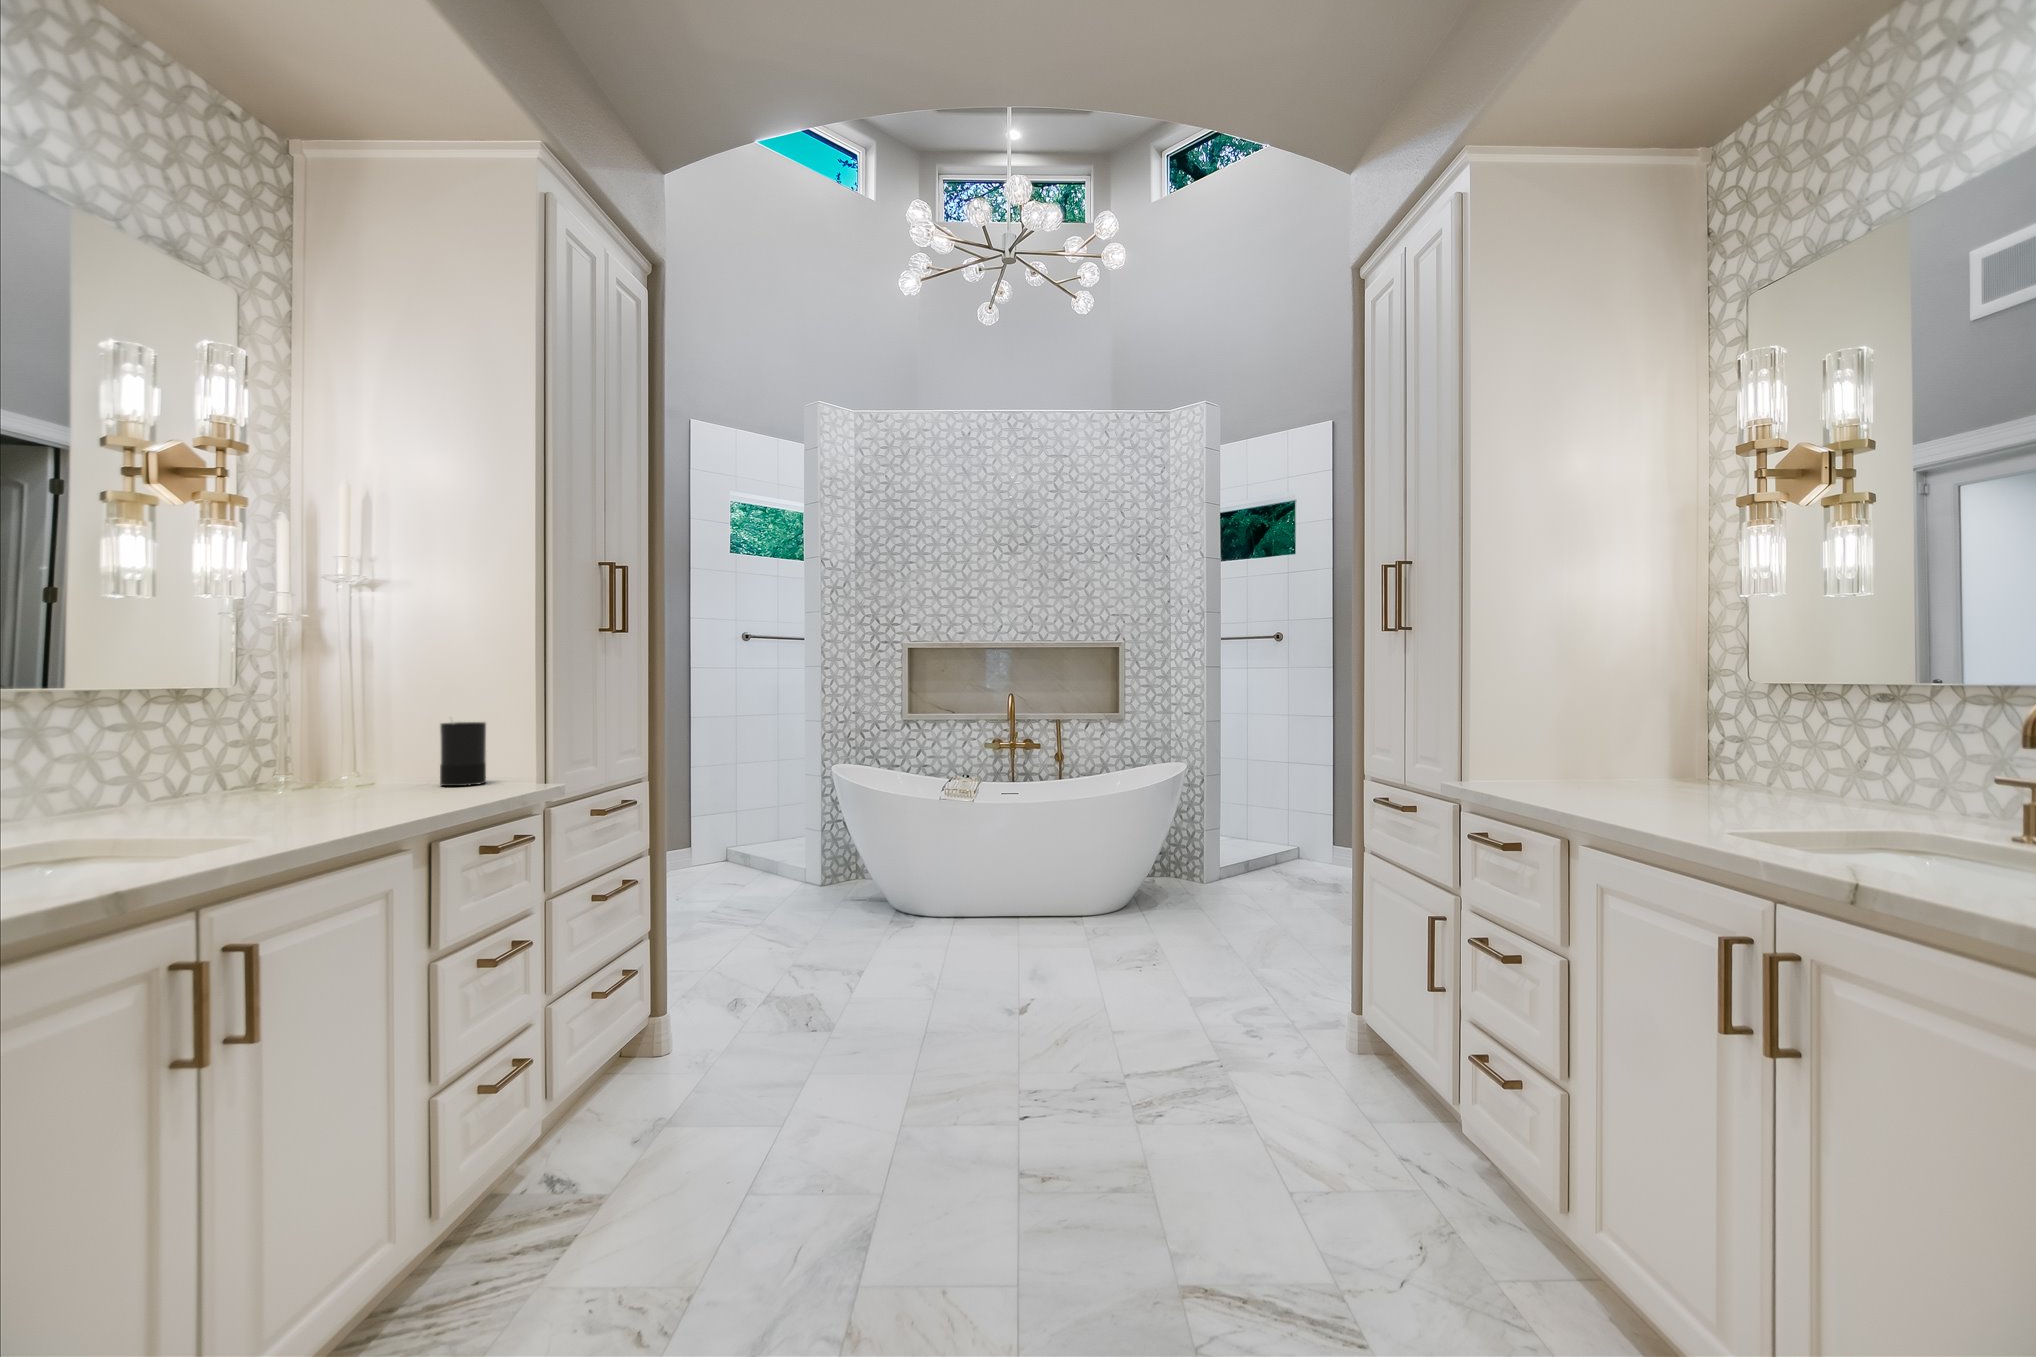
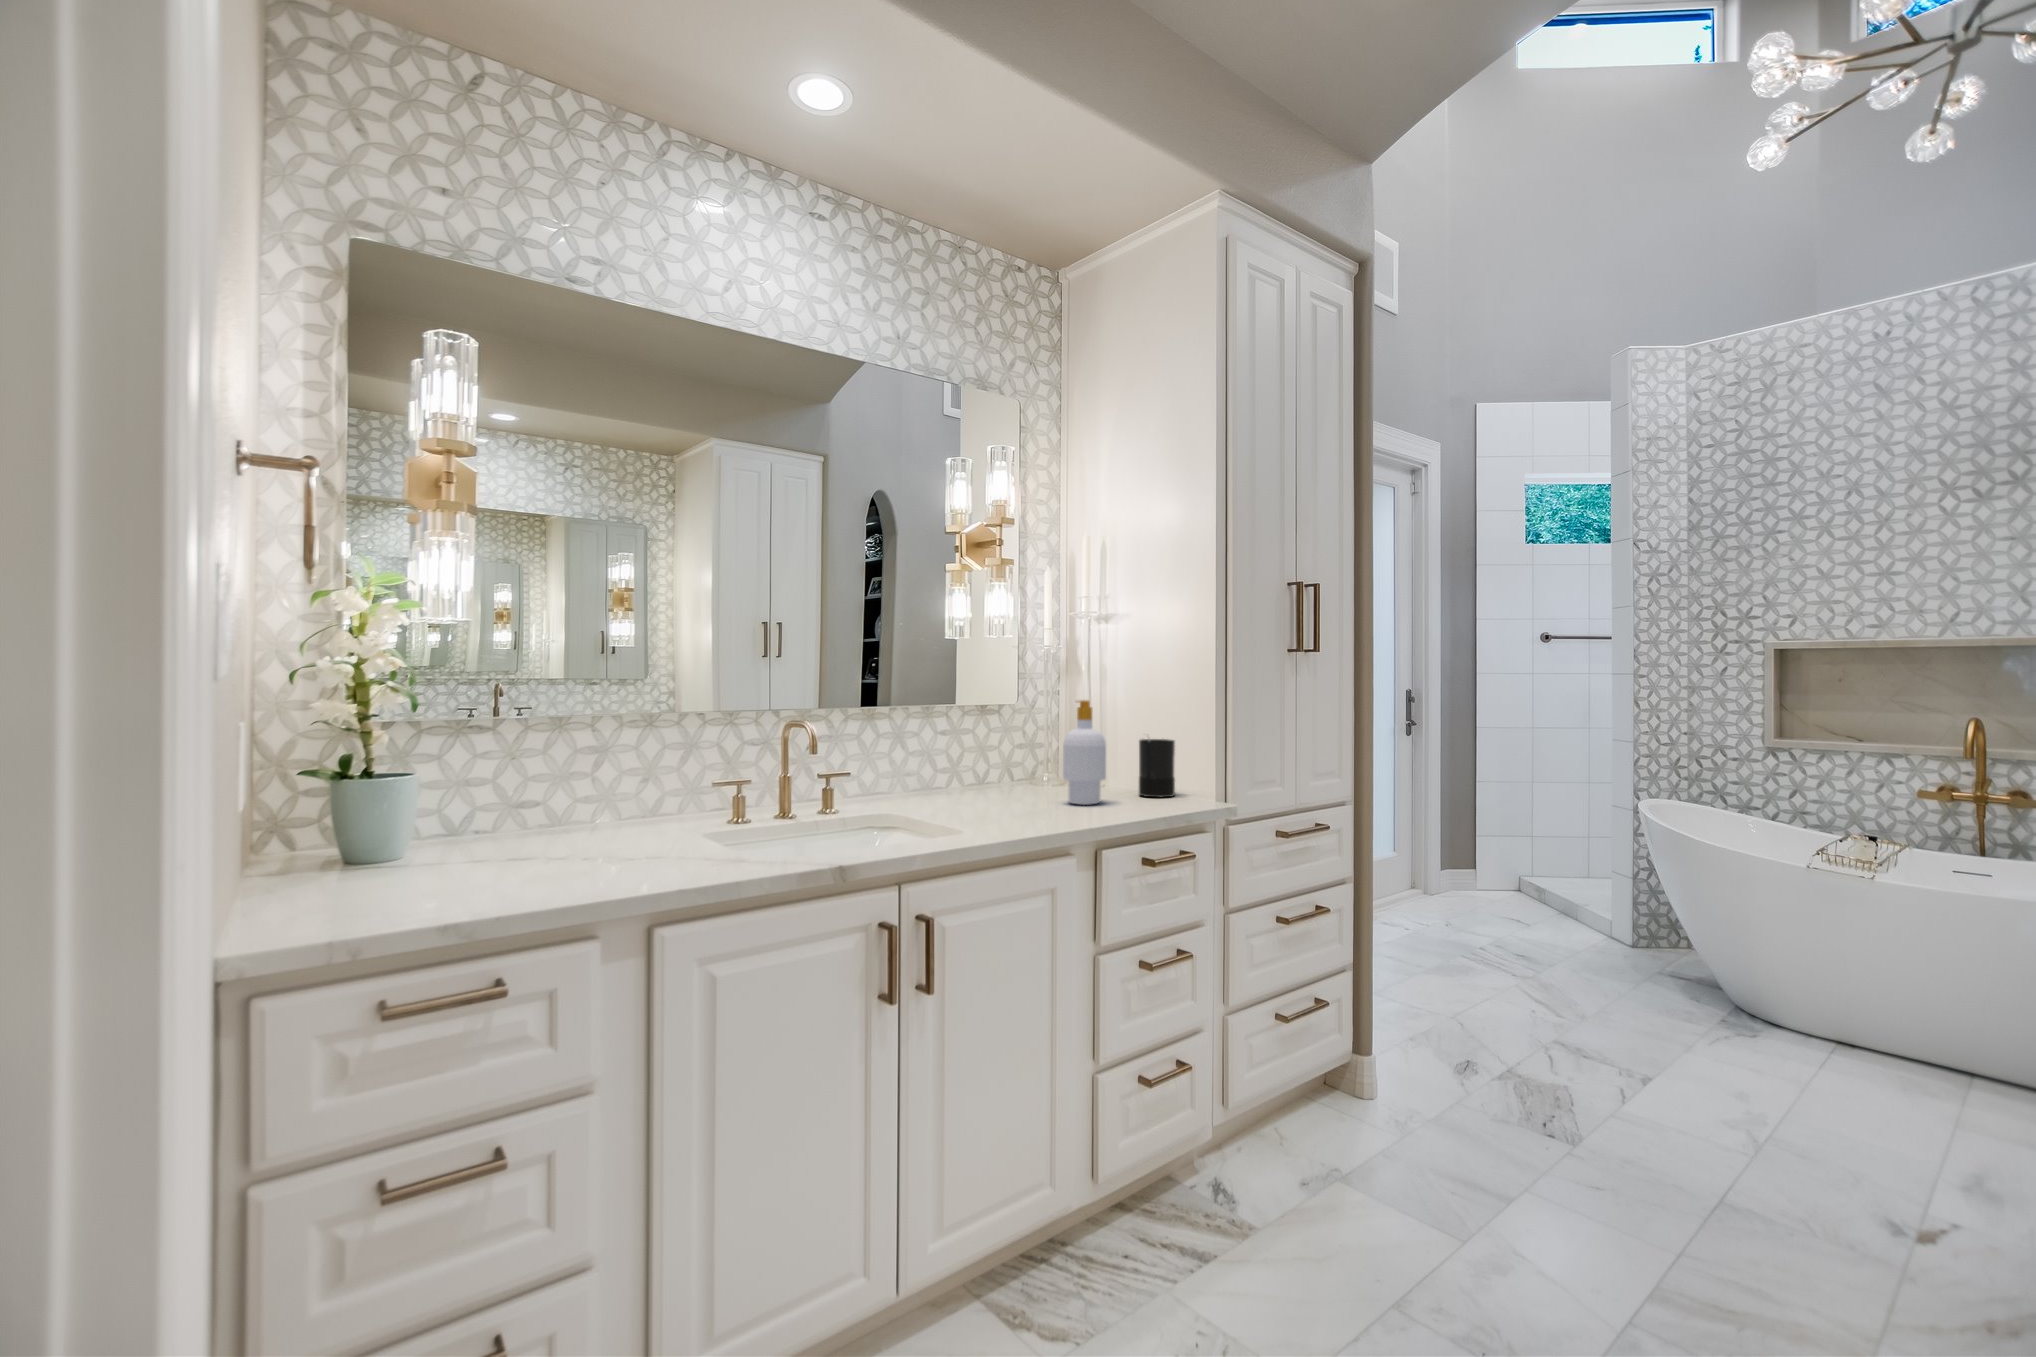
soap bottle: none [352,677,414,800] -> present [1063,700,1106,805]

